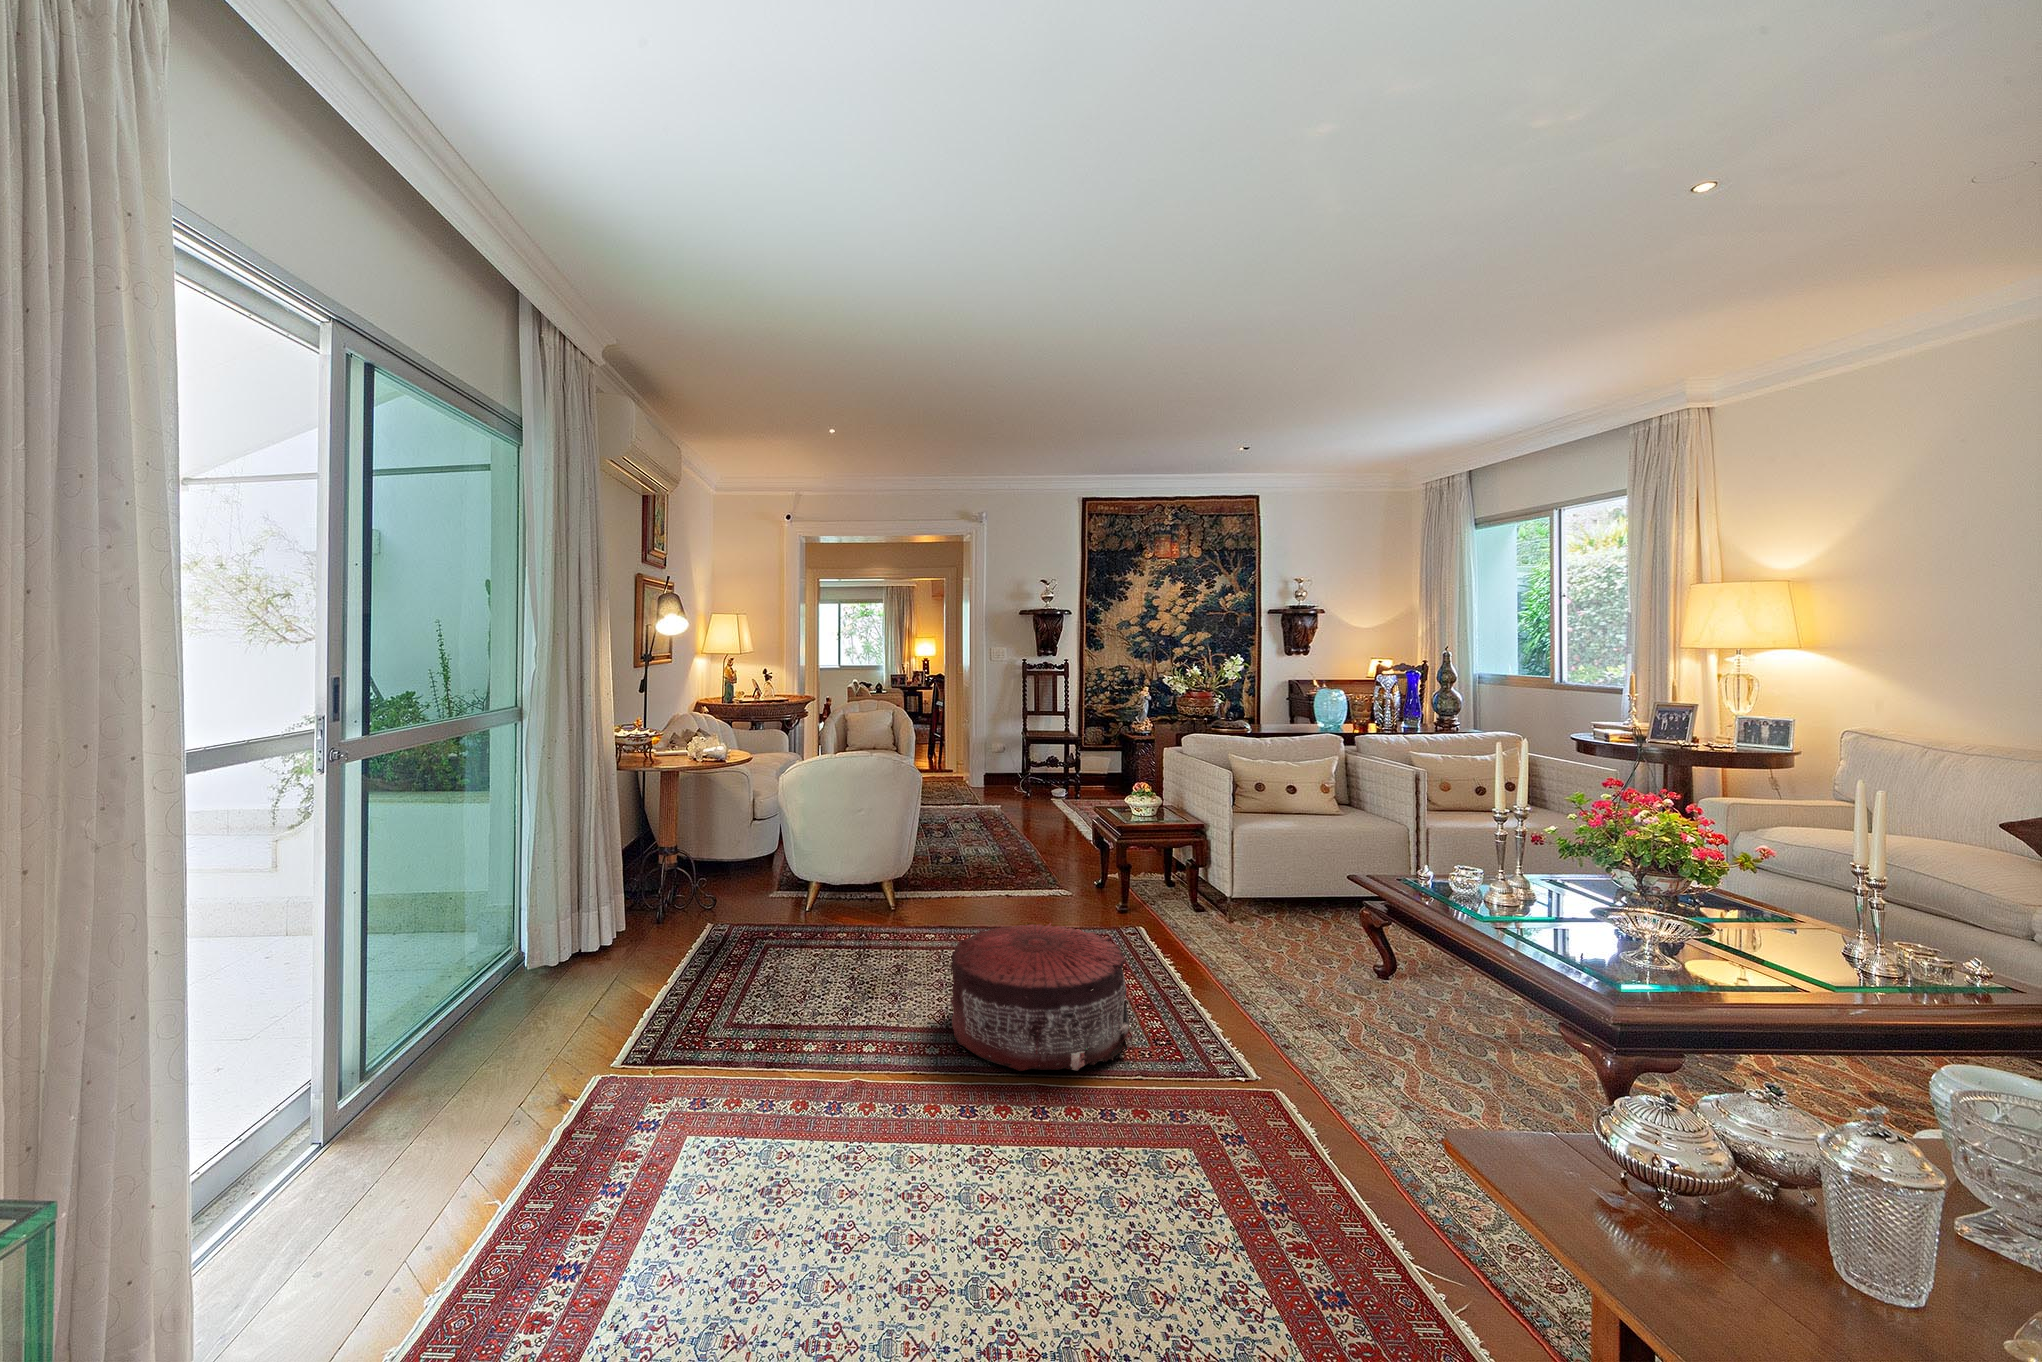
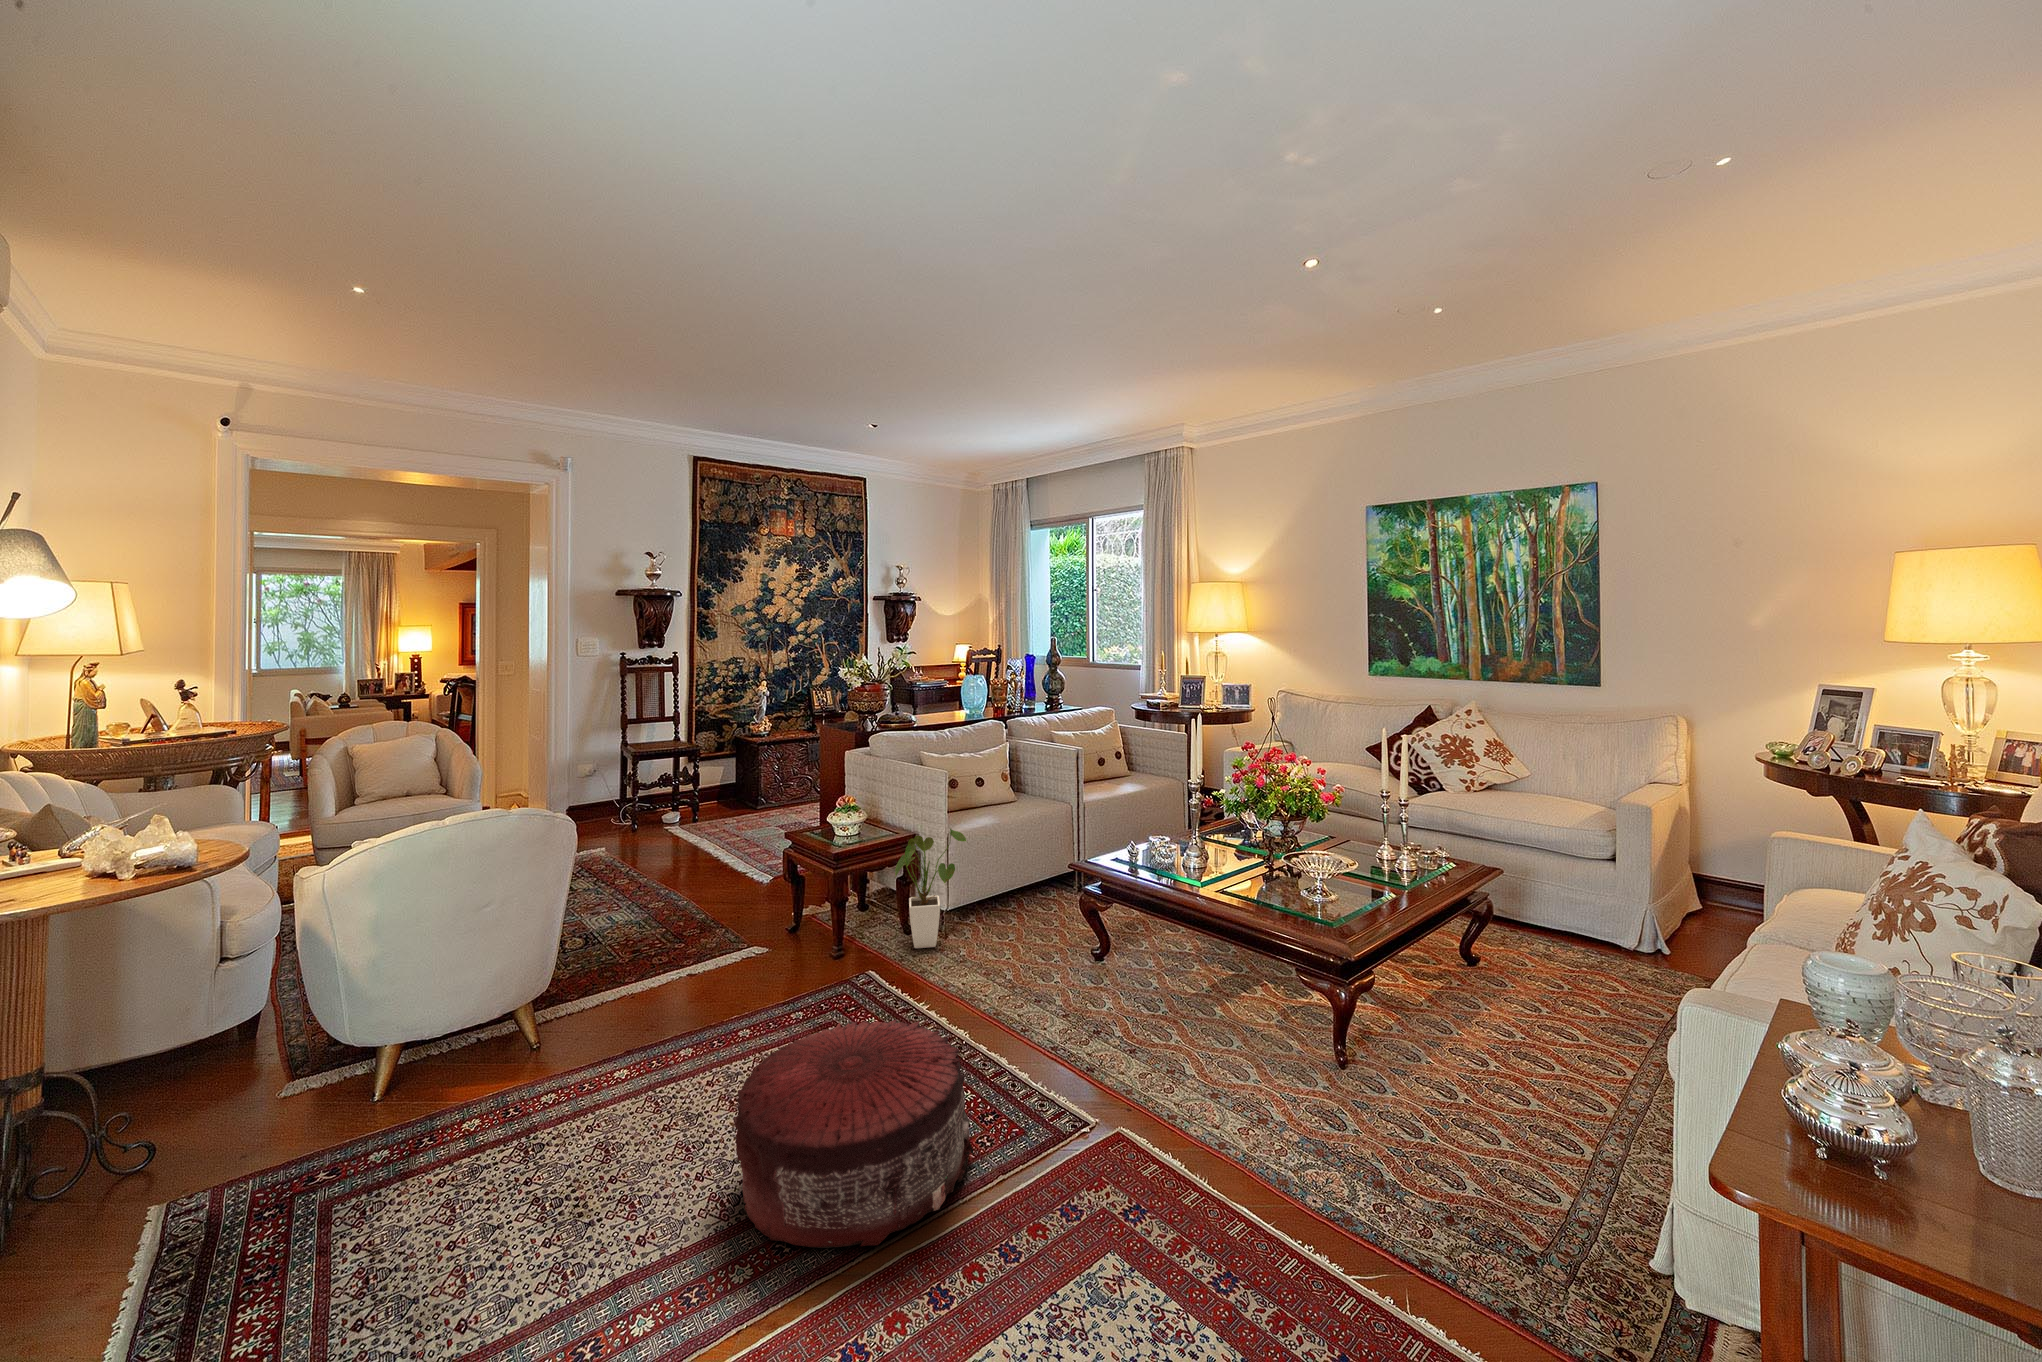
house plant: none [1171,815,1251,922] -> present [895,829,966,948]

